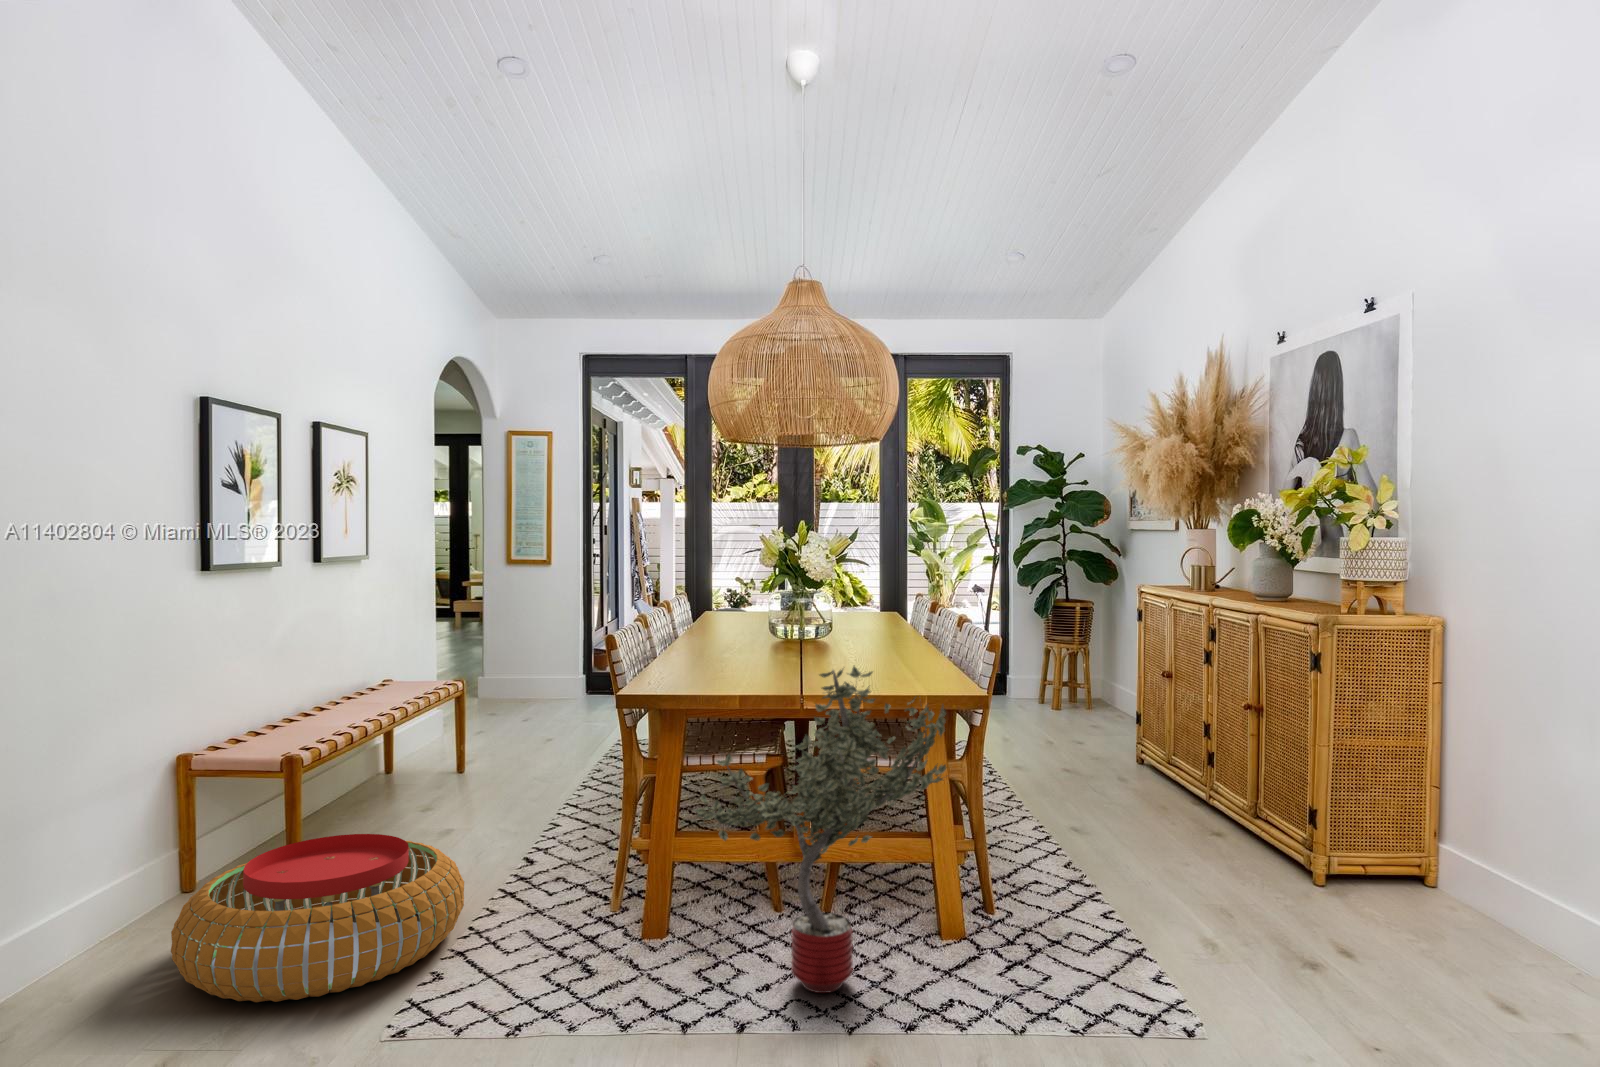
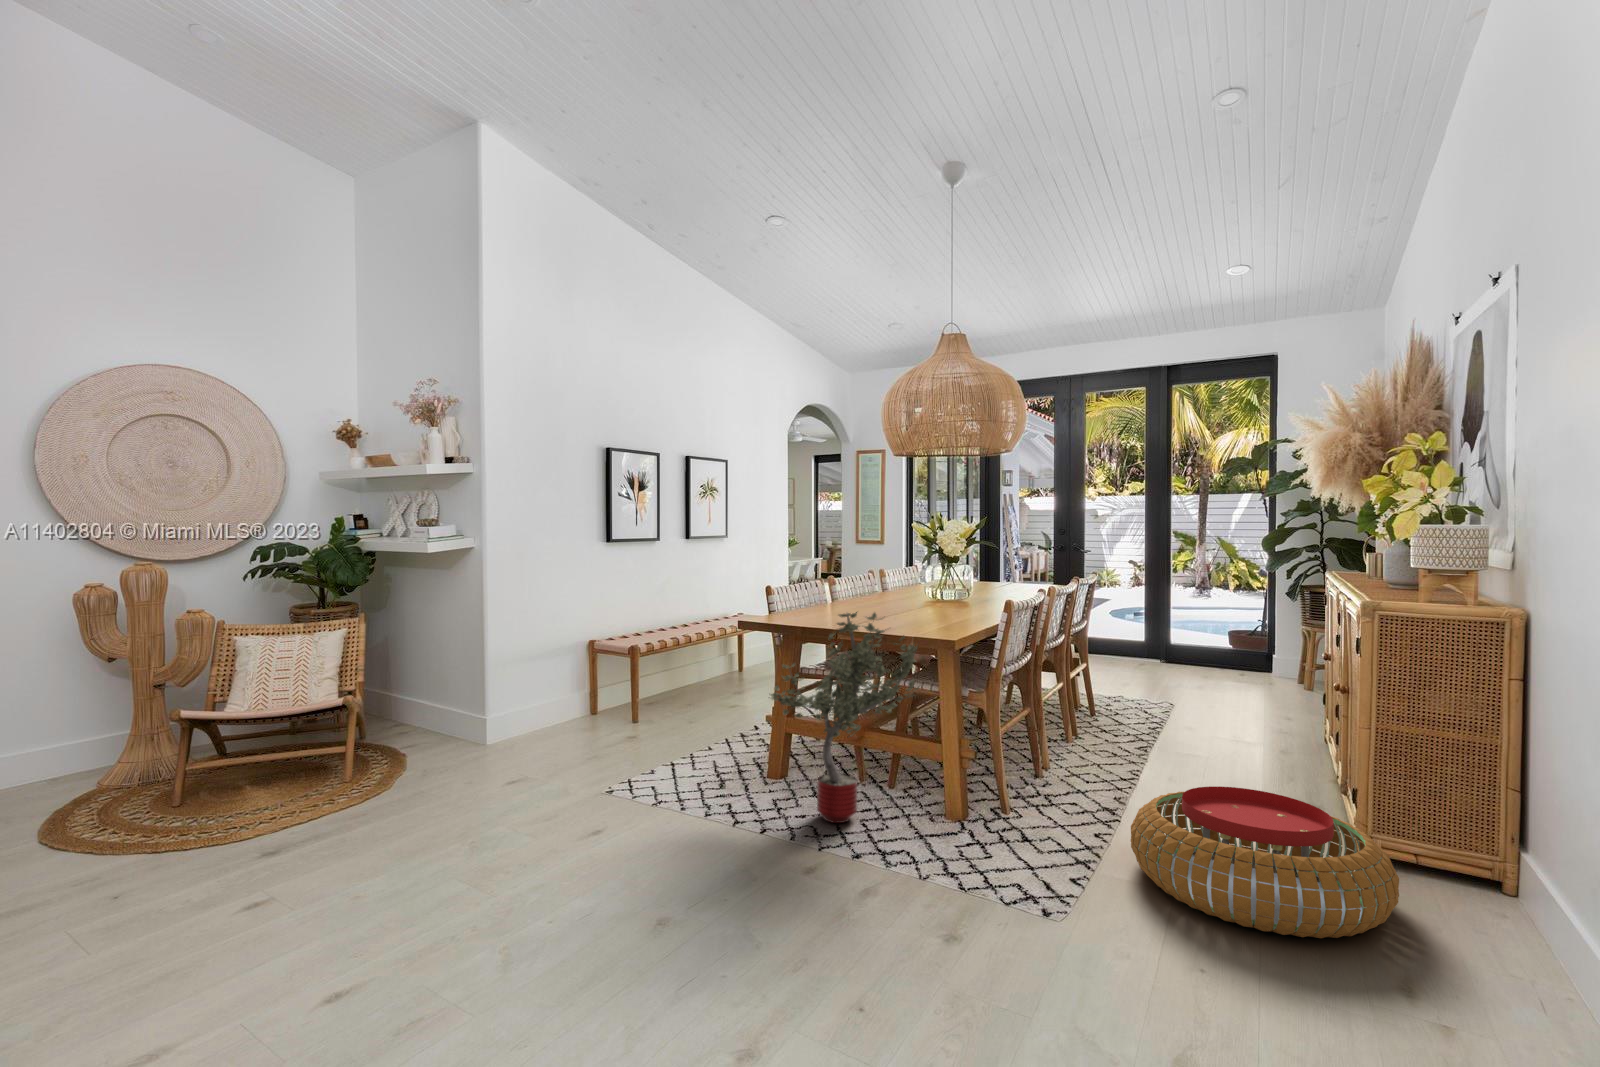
pouf: present [171,834,464,1002] -> present [1131,786,1399,938]

